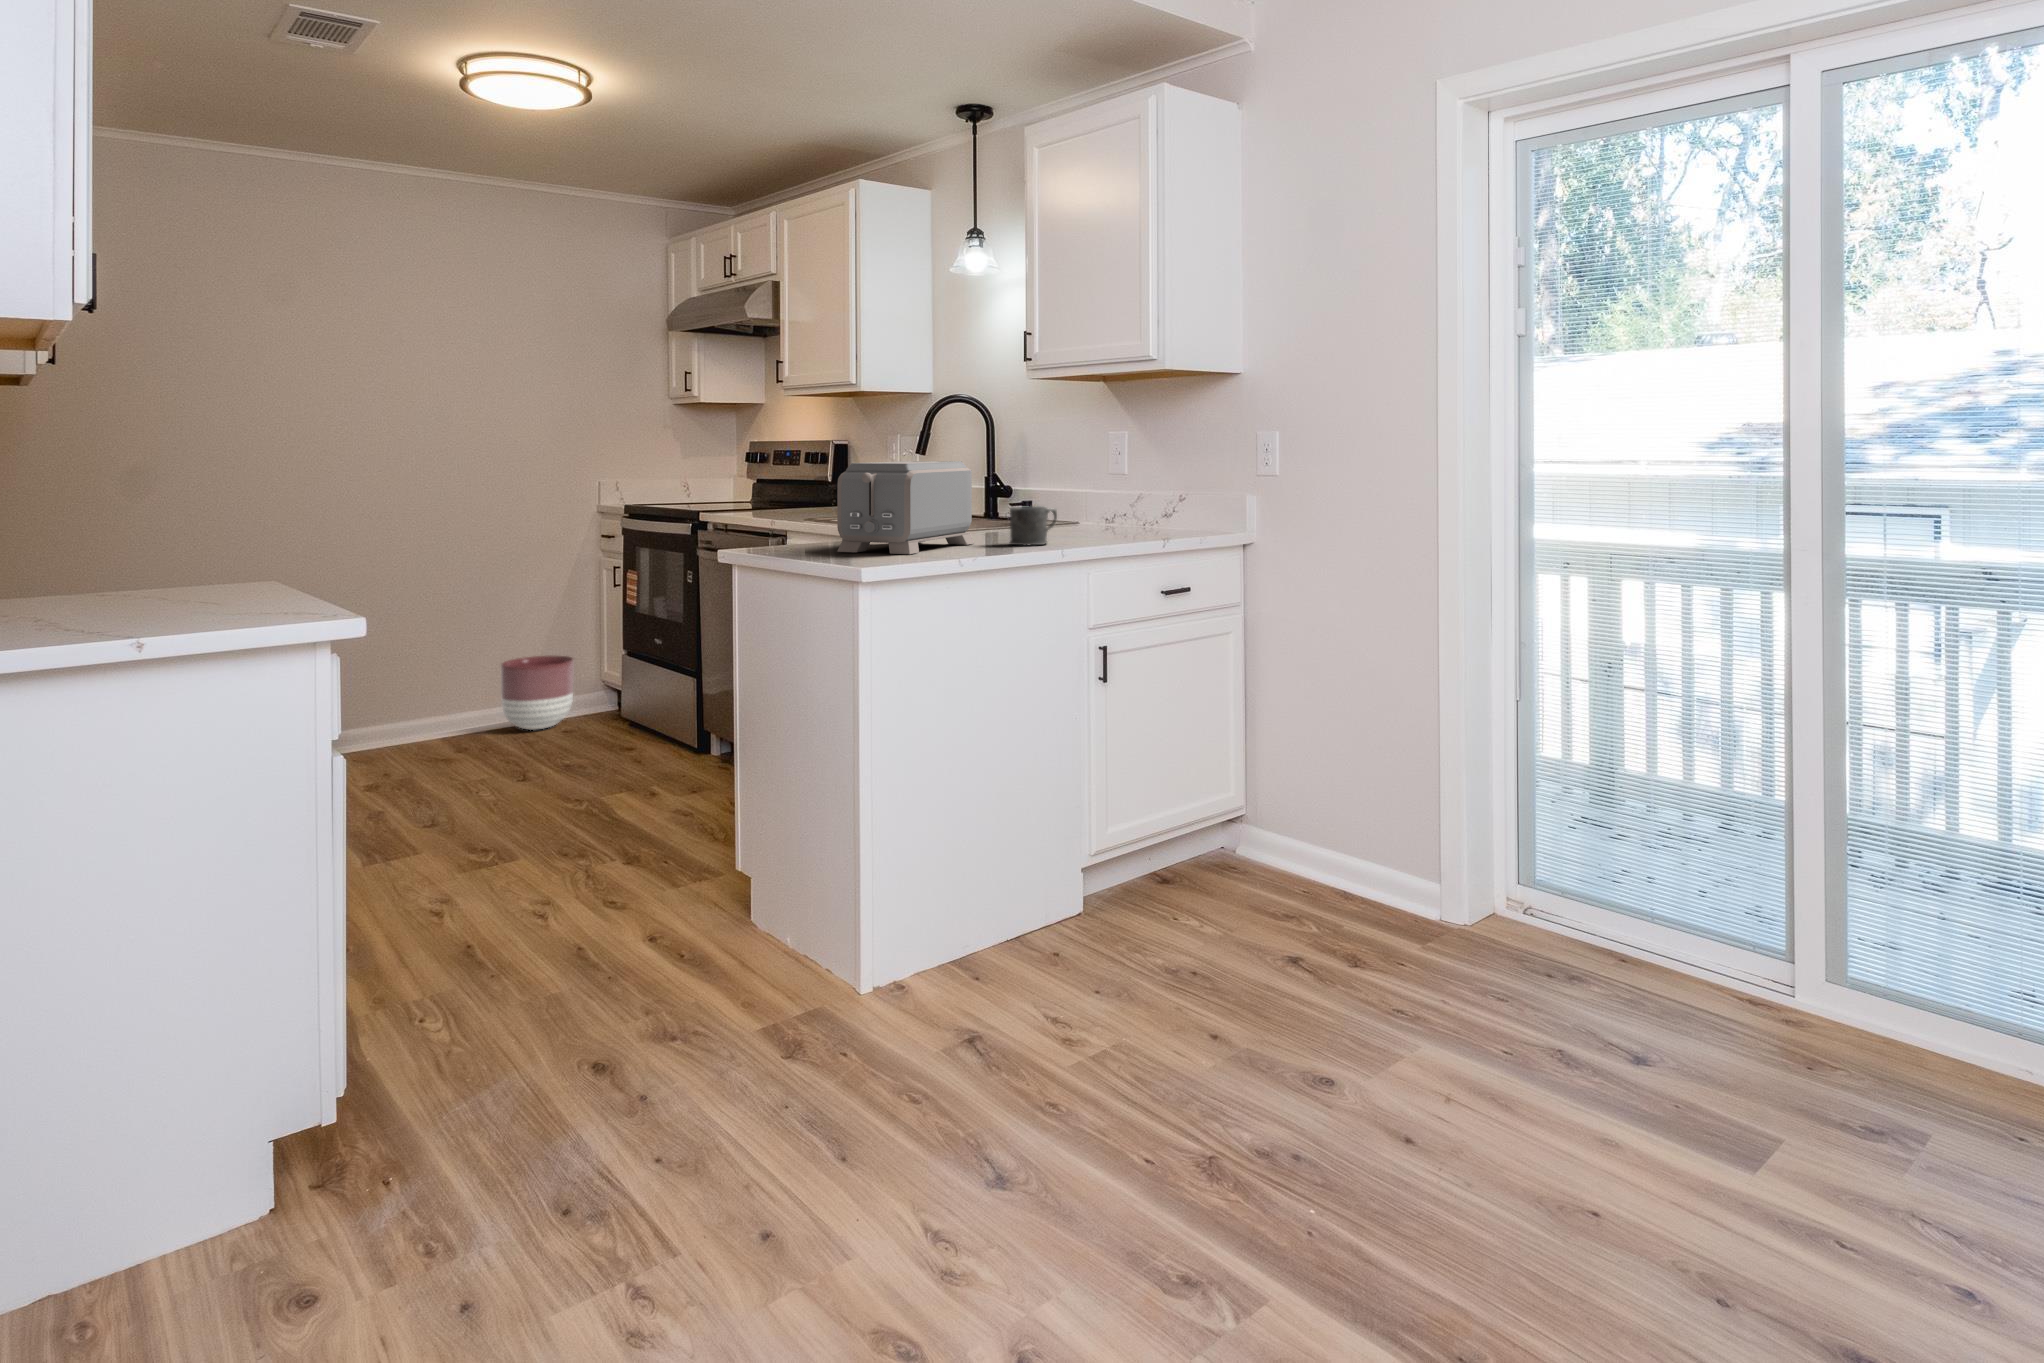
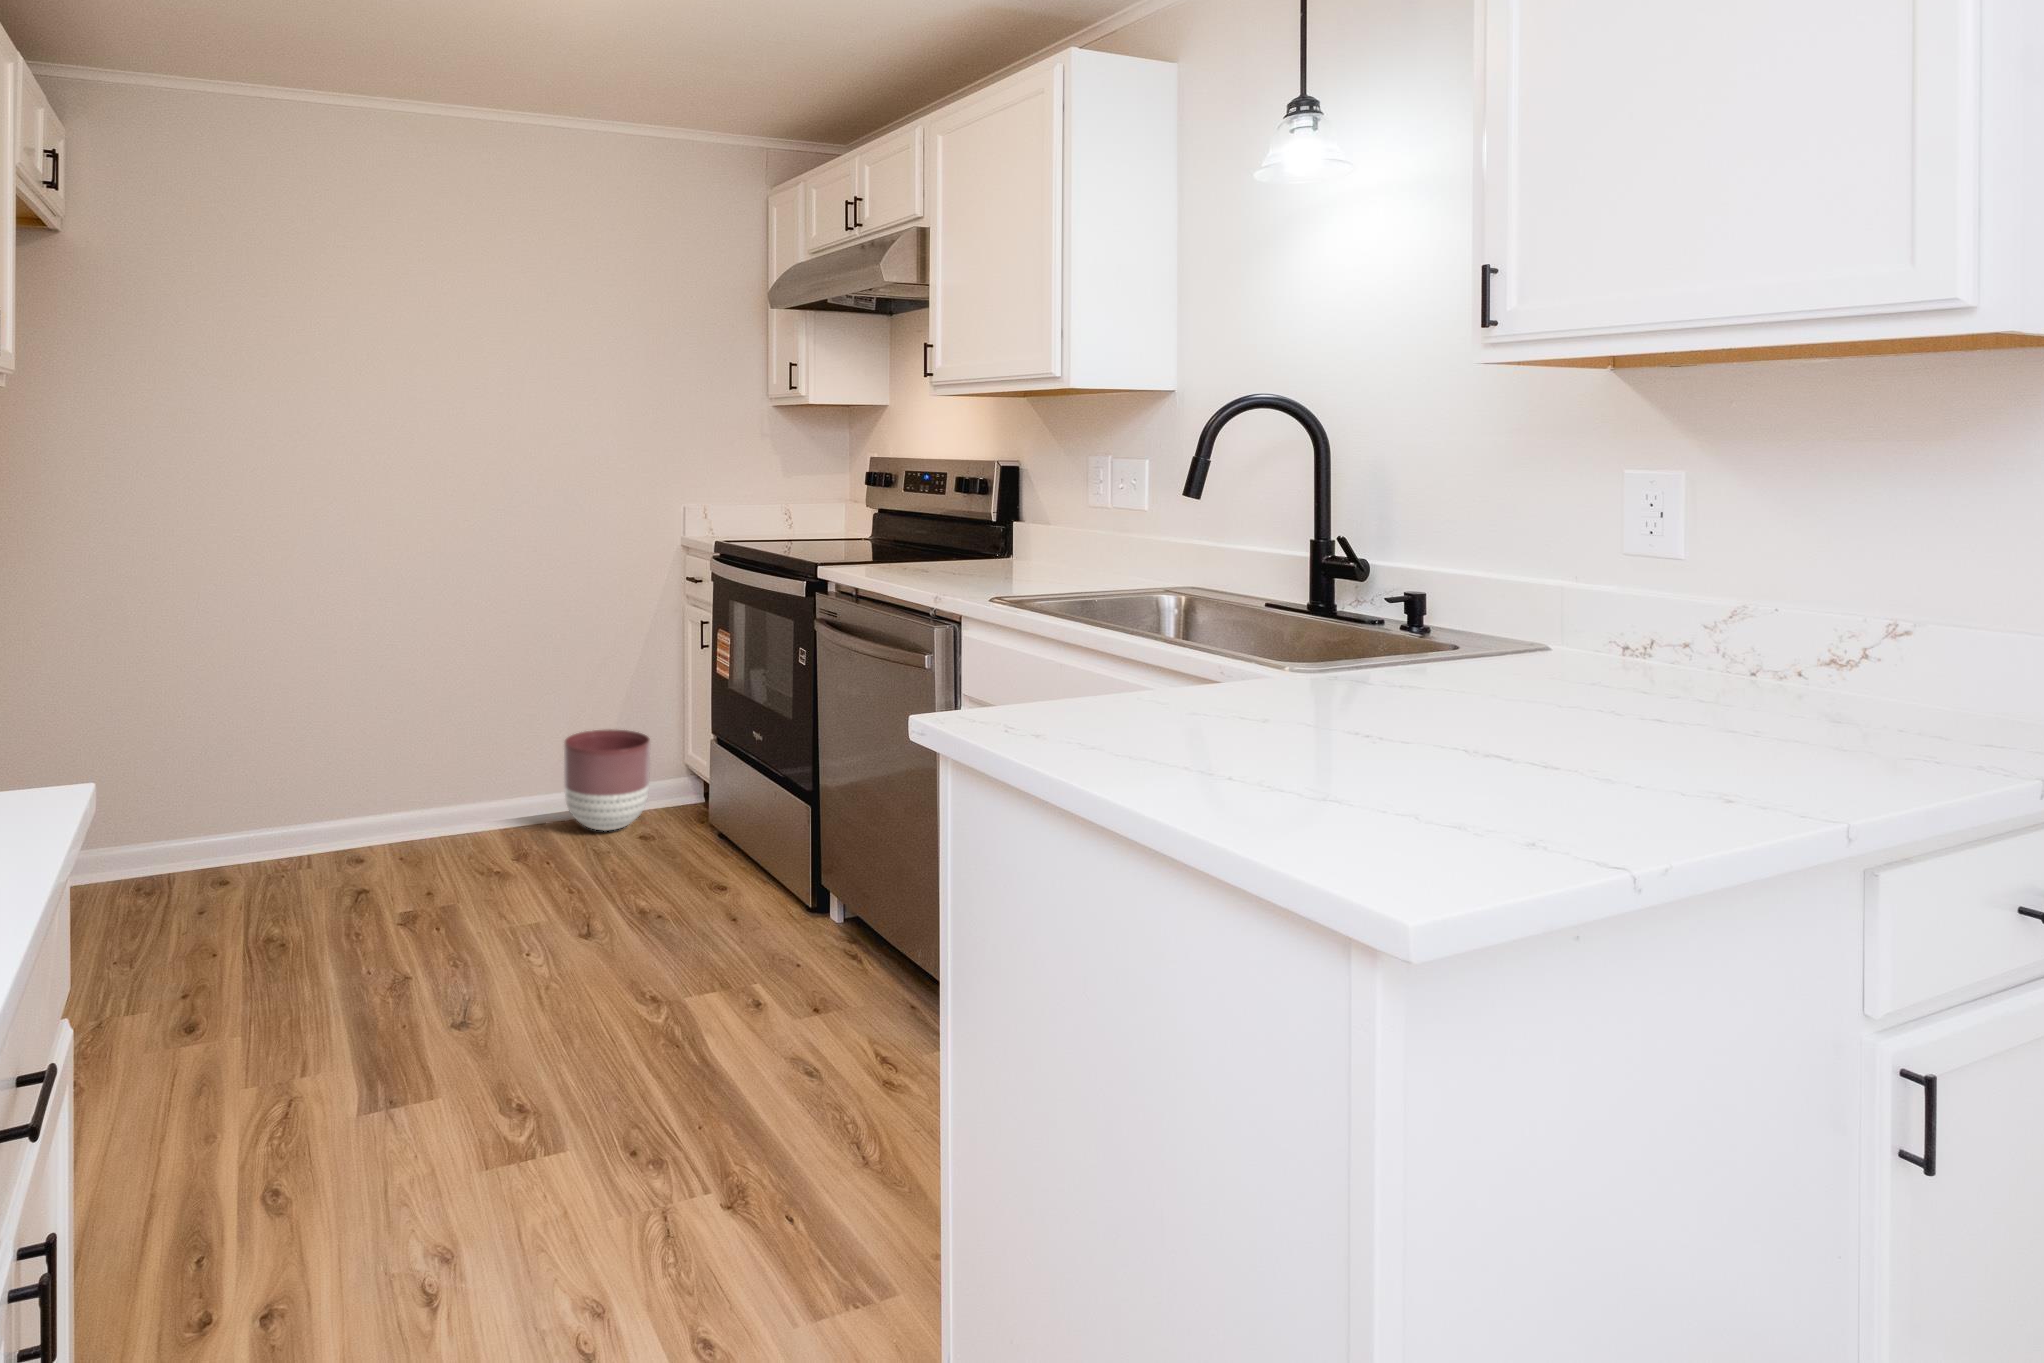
toaster: present [837,461,975,554] -> none [1249,549,1554,846]
mug: present [1010,506,1057,545] -> none [1667,682,1816,803]

